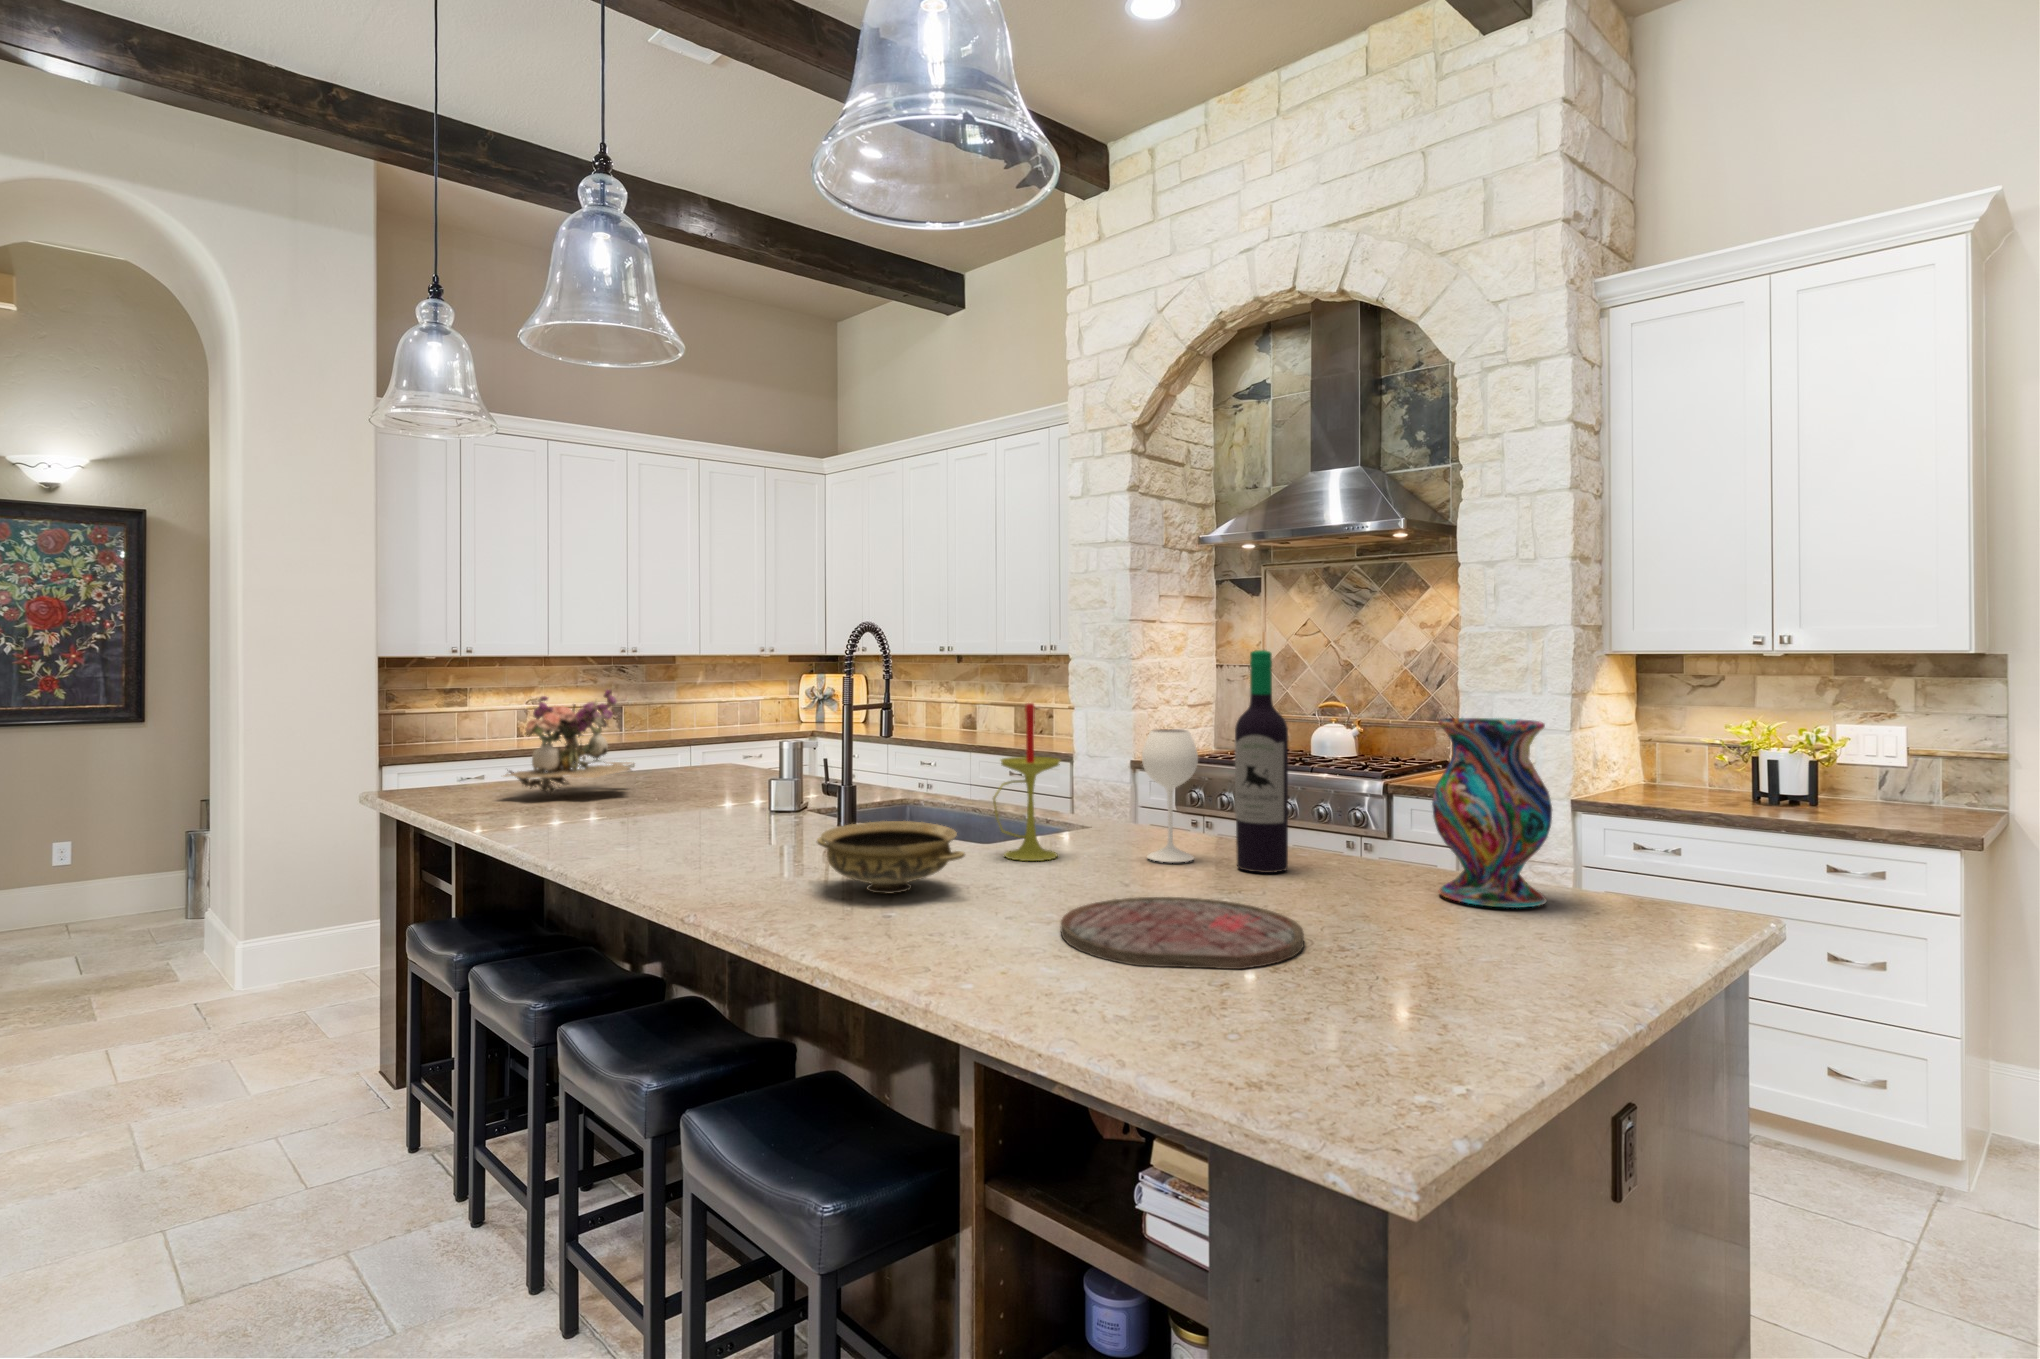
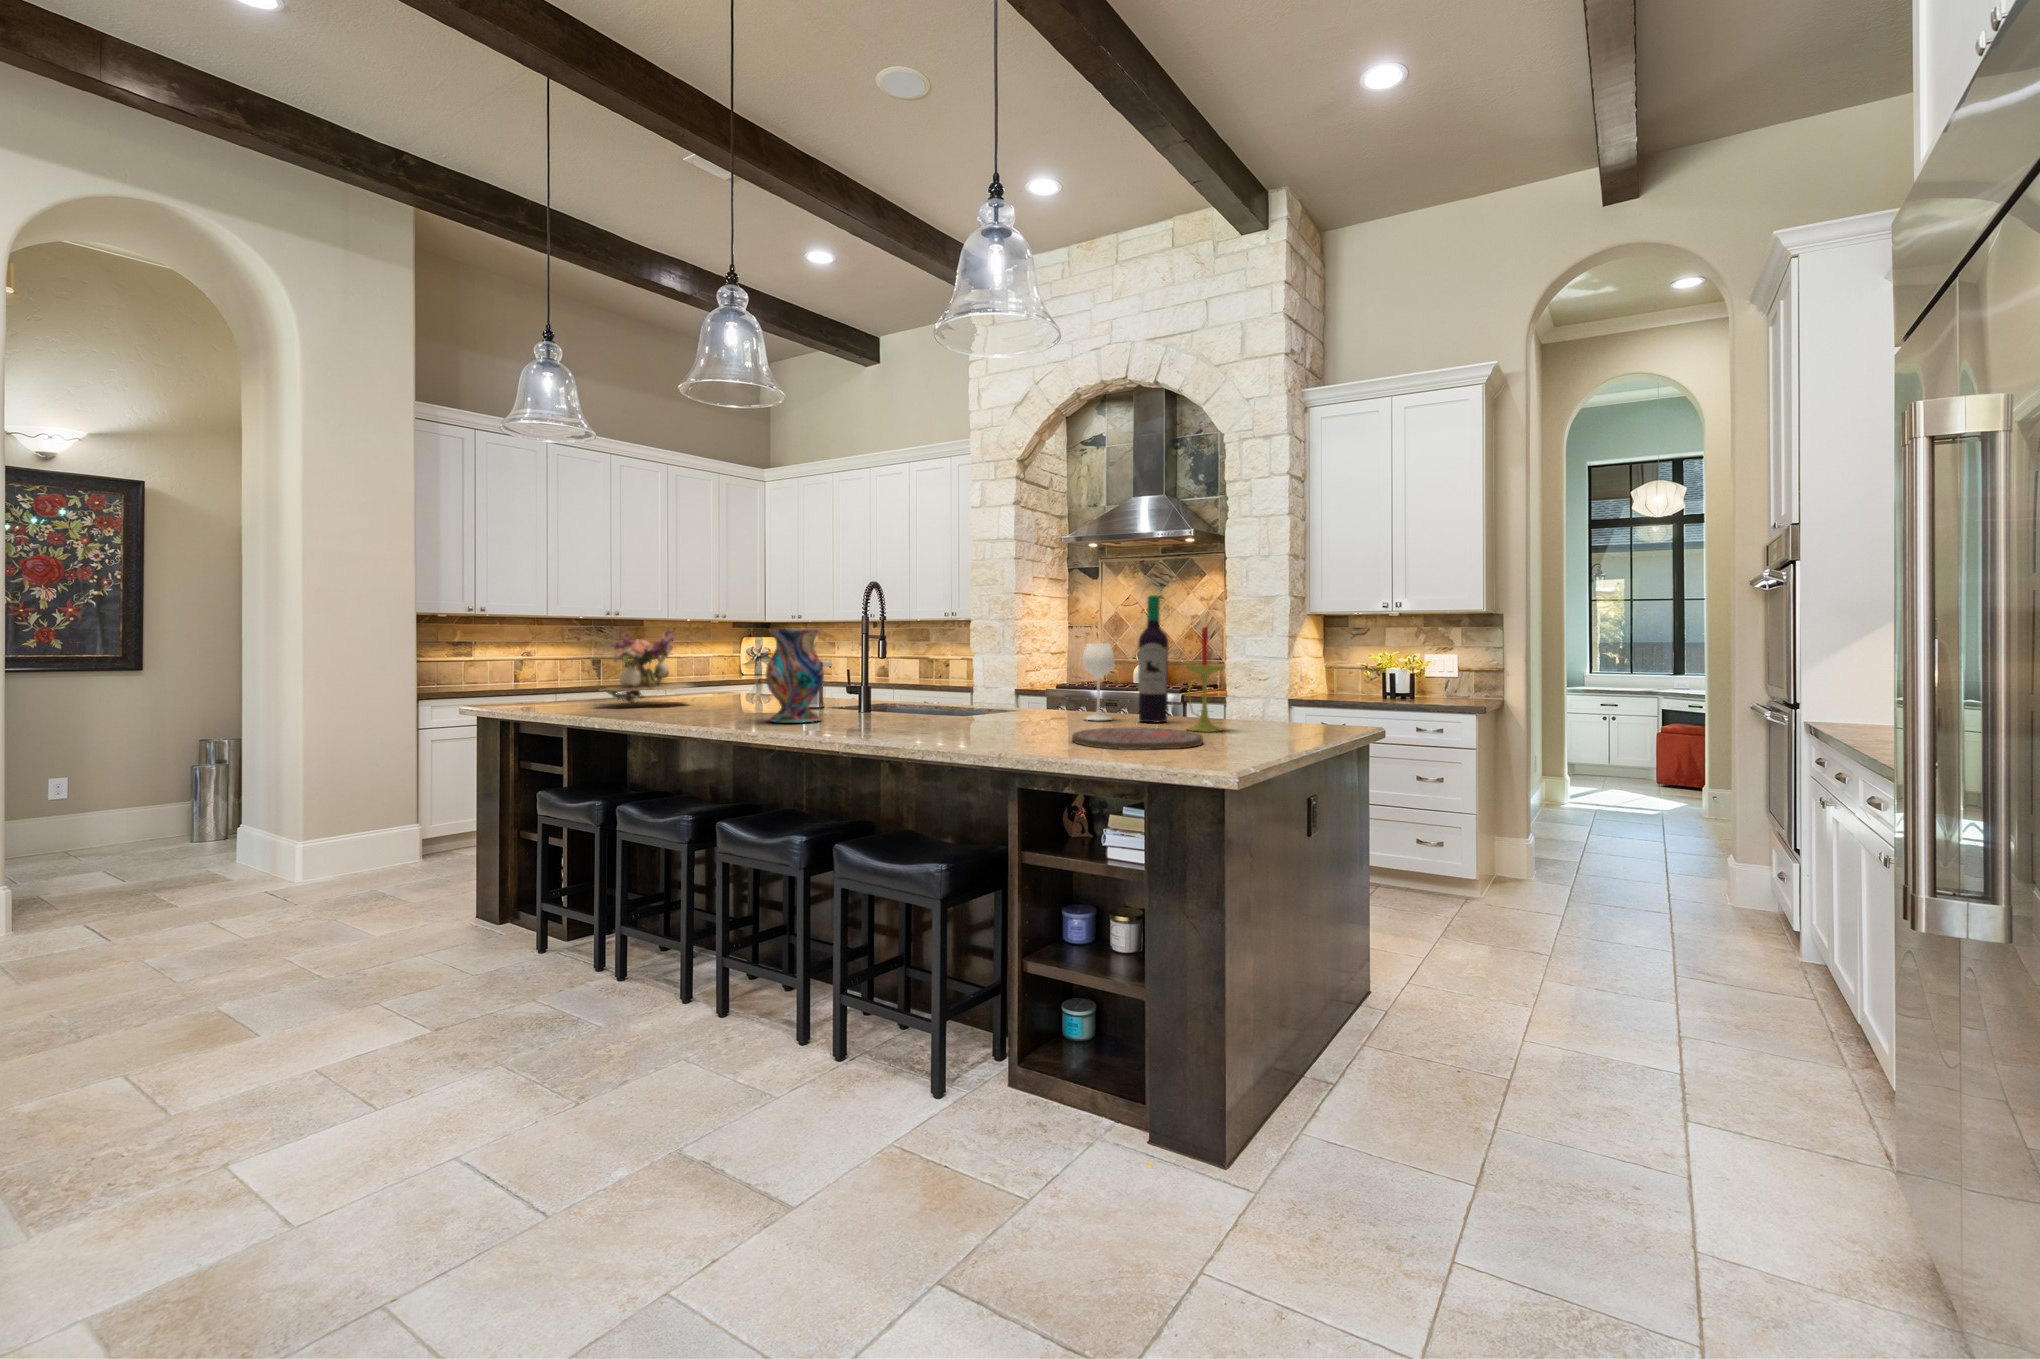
candle: present [993,703,1060,861] -> present [1185,627,1225,732]
vase: present [1432,718,1552,908] -> present [766,629,824,723]
ceramic bowl: present [817,821,965,893] -> none [903,695,1002,734]

